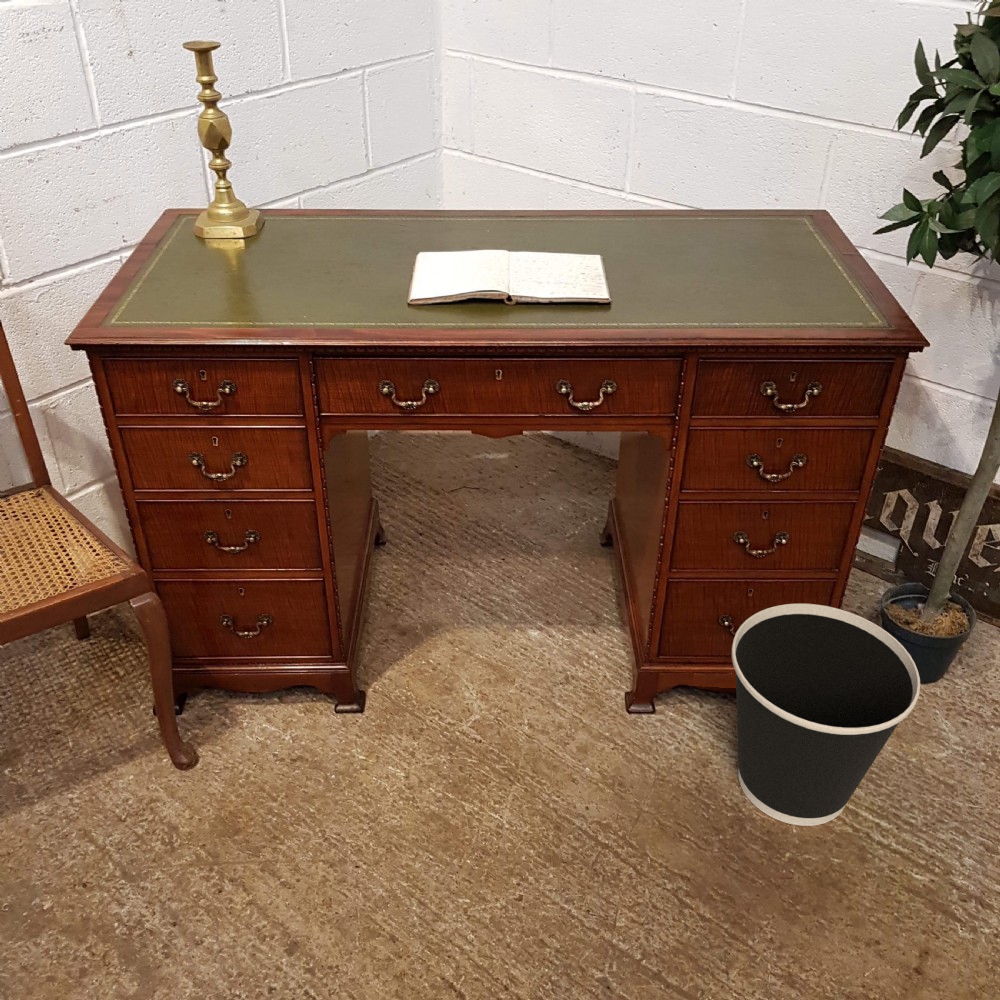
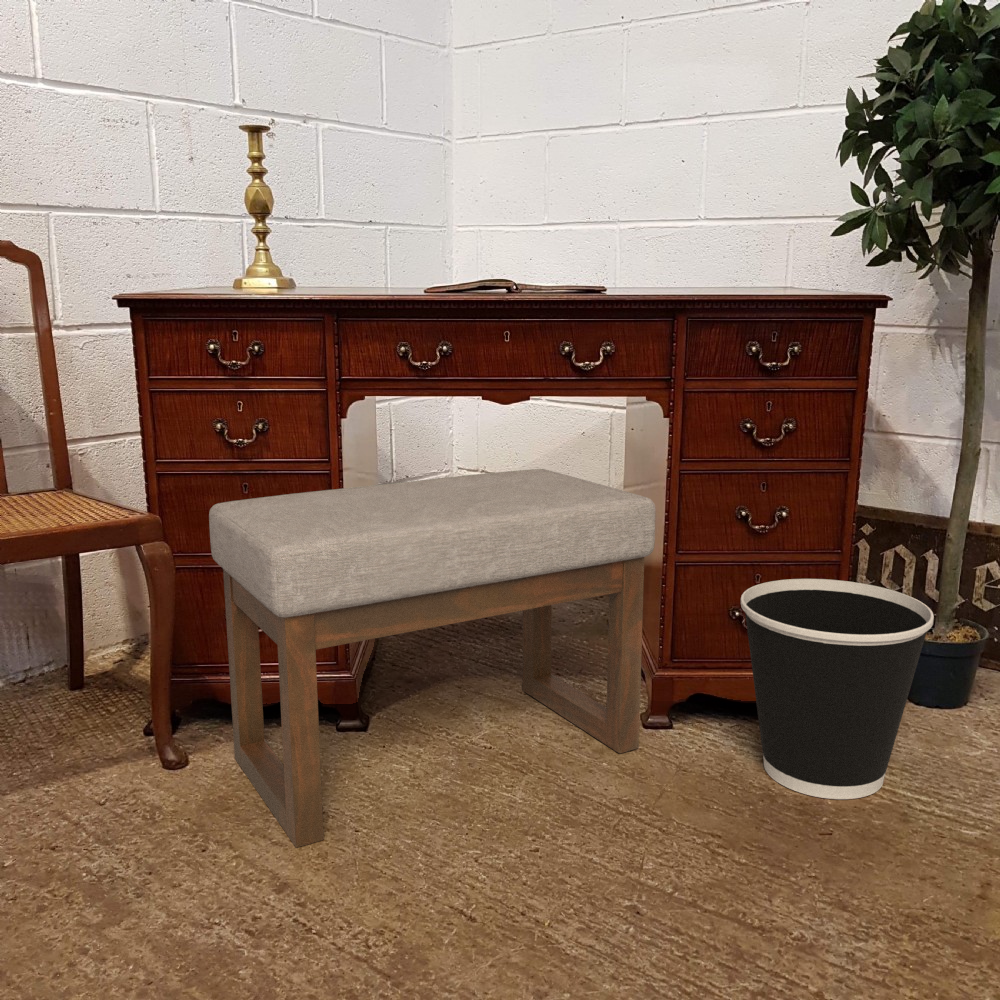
ottoman: none [193,458,654,891] -> present [209,469,656,848]

